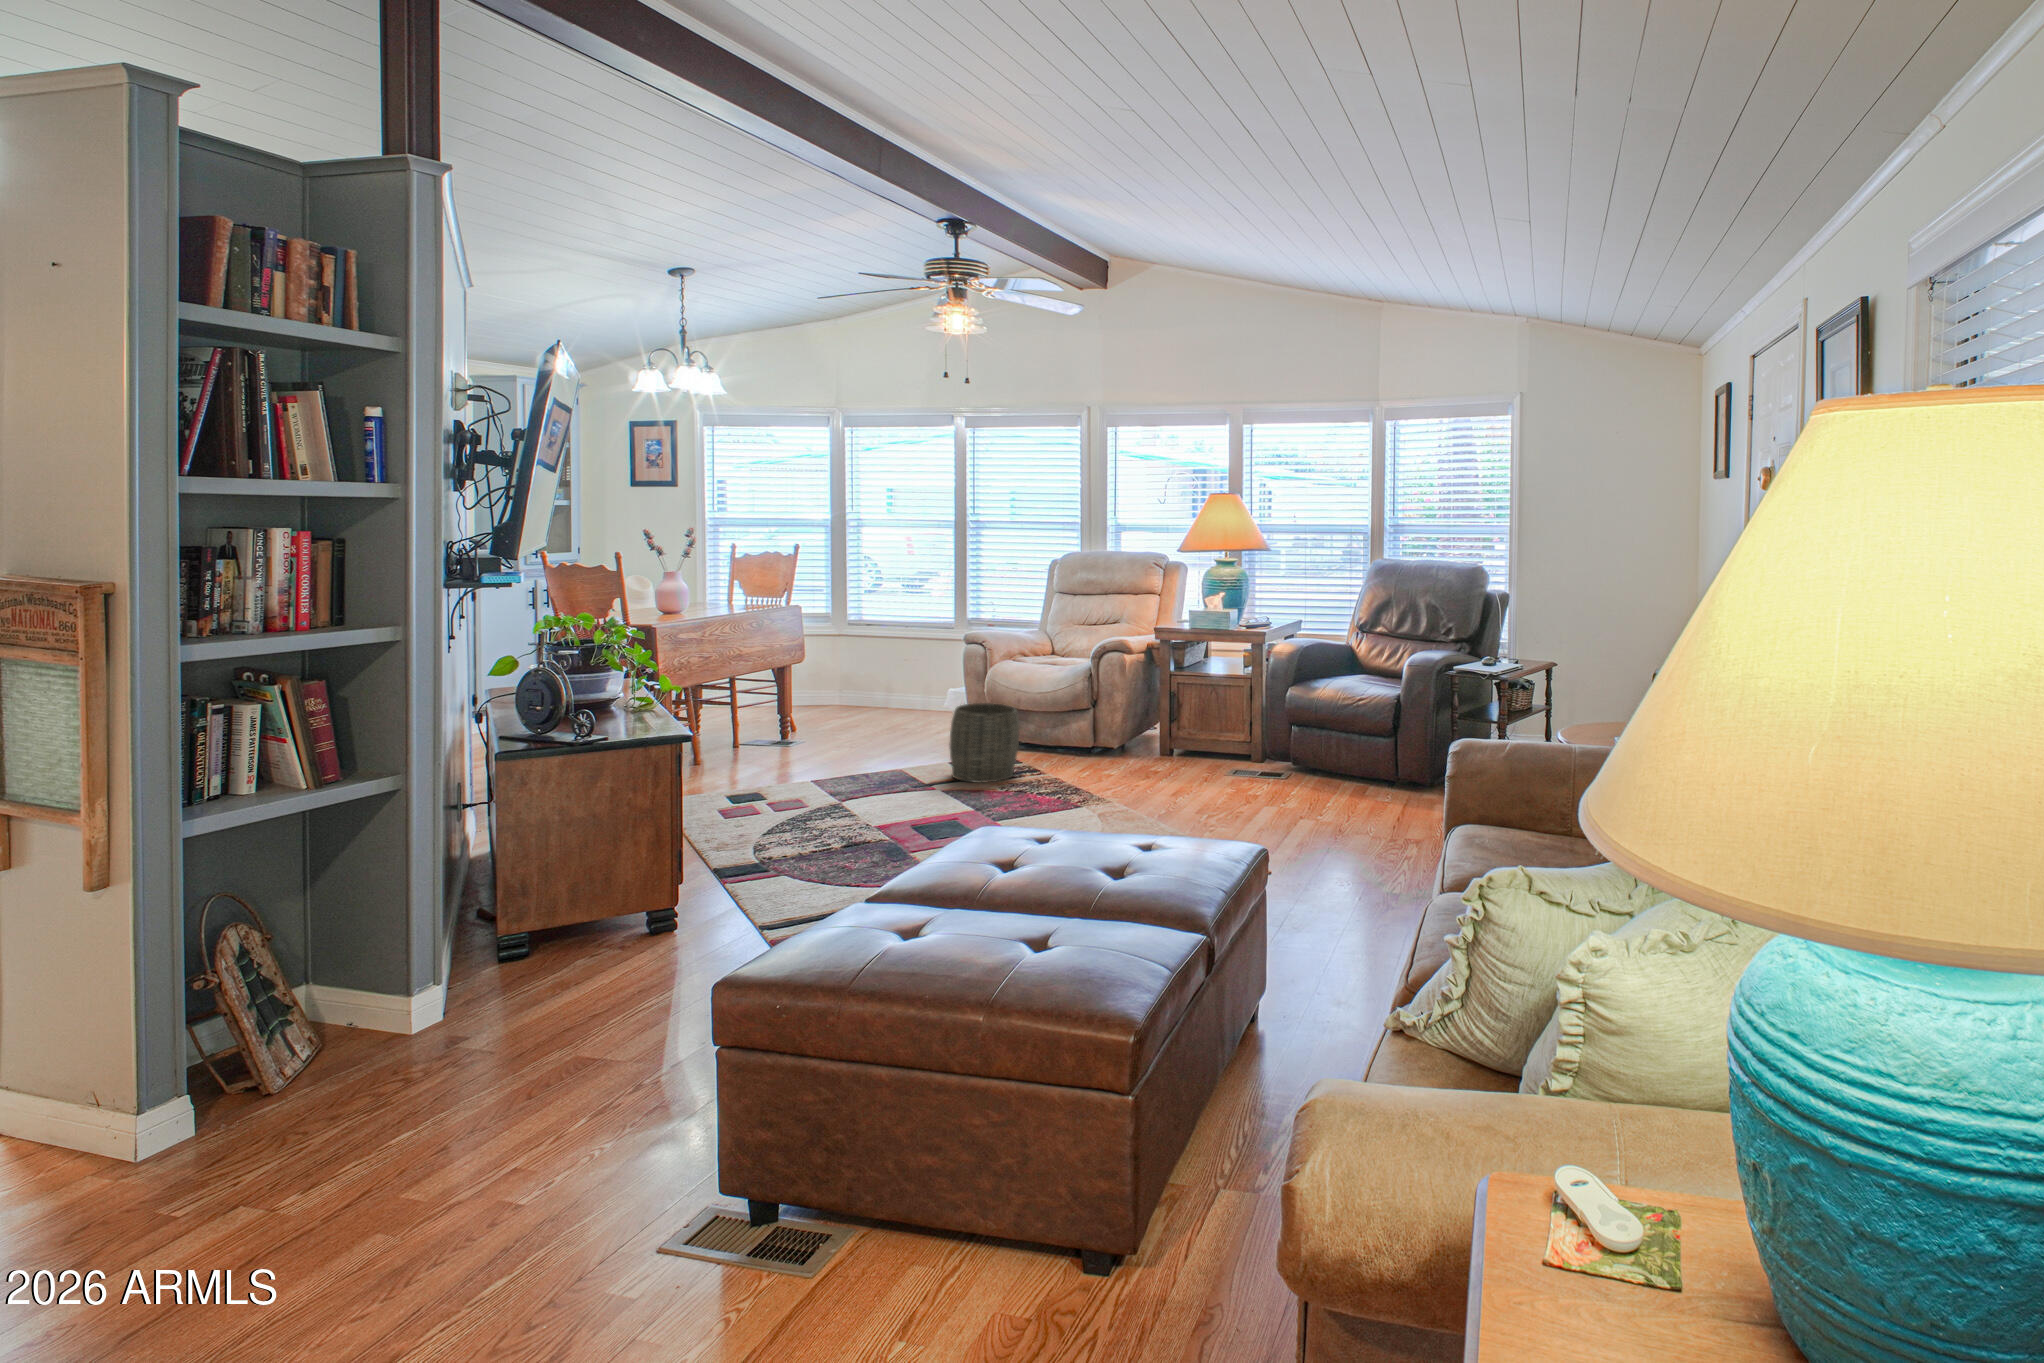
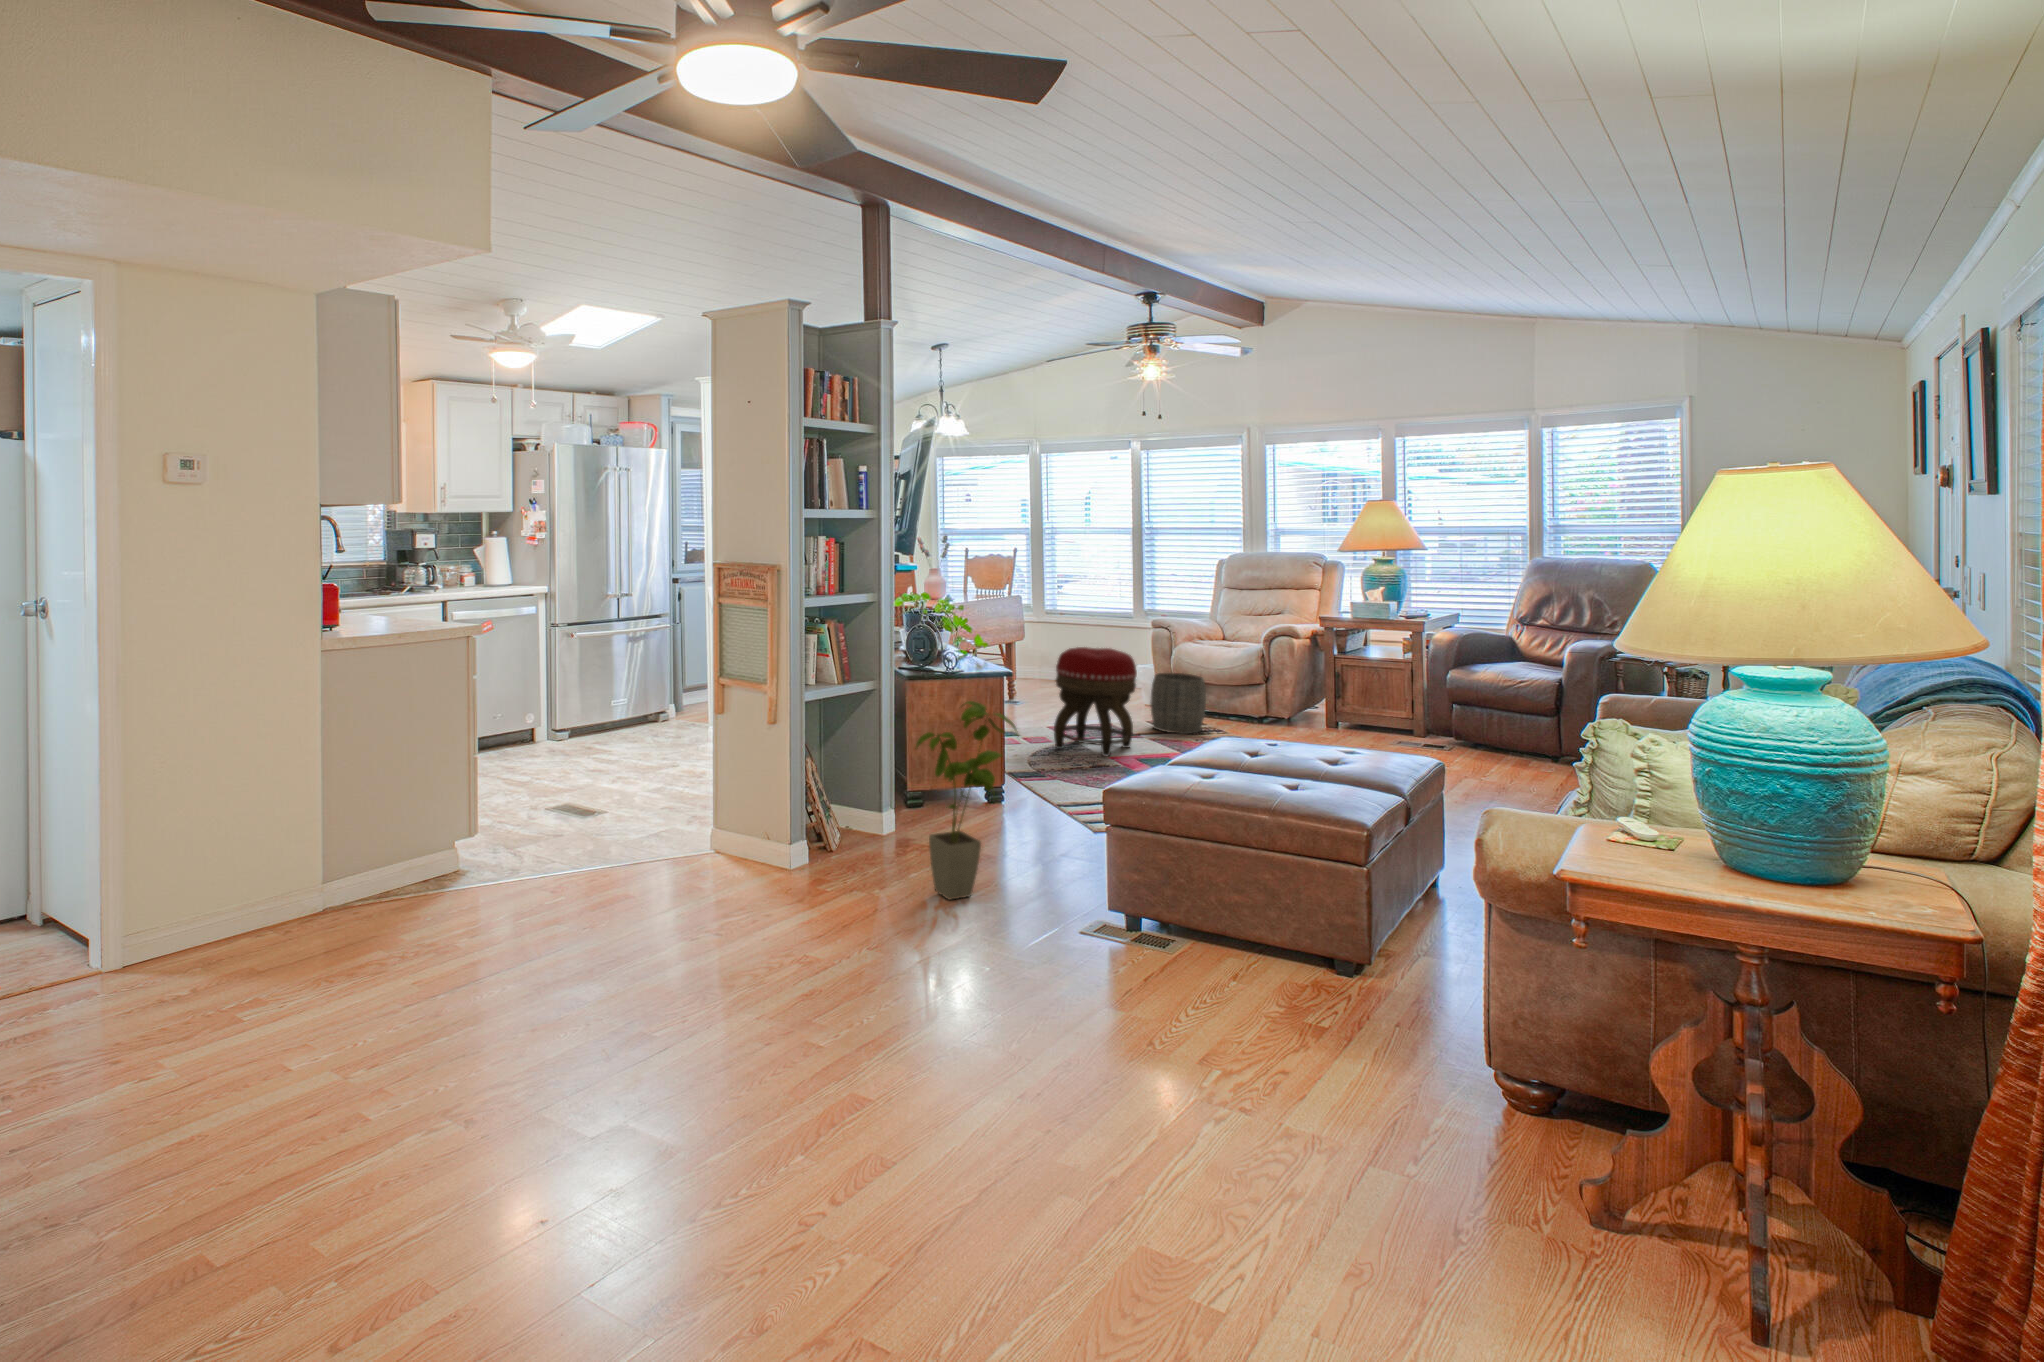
footstool: none [801,680,919,831] -> present [1054,647,1137,756]
house plant: none [353,832,569,1215] -> present [916,701,1017,900]

